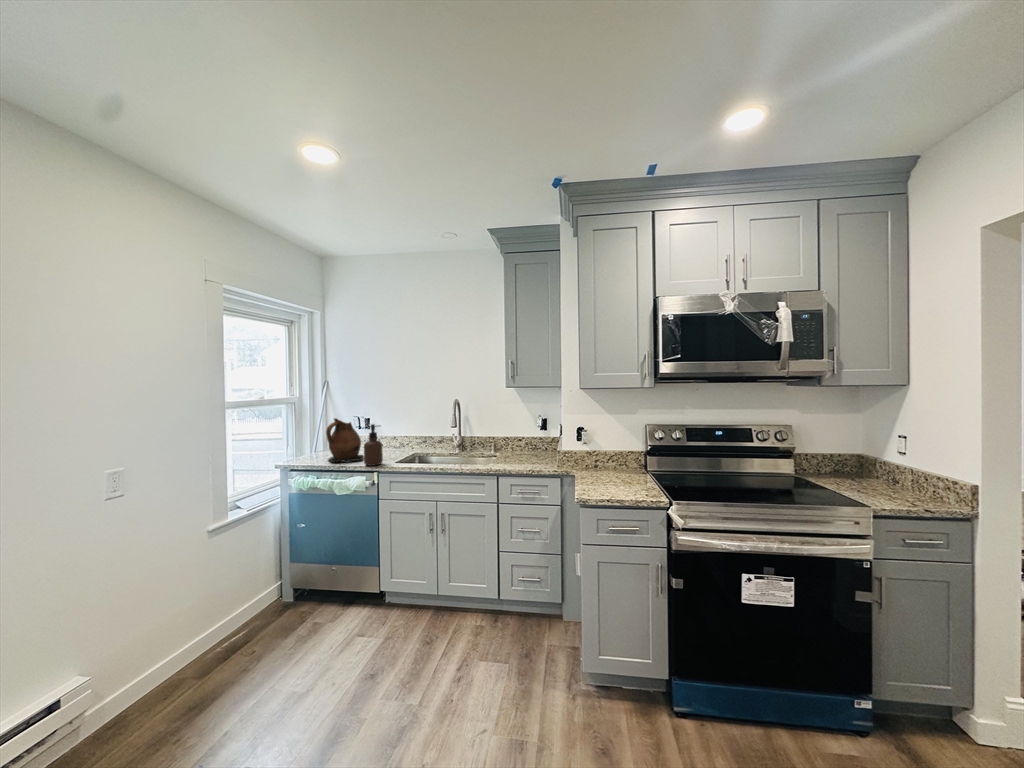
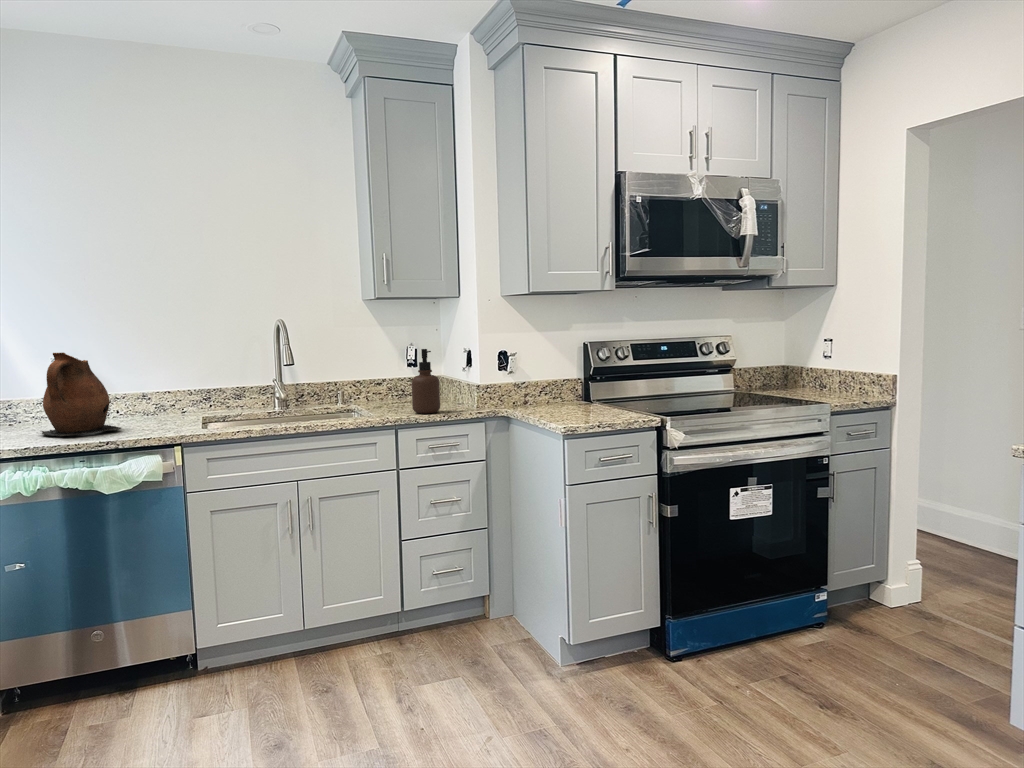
soap dispenser: present [364,424,383,466] -> present [412,349,440,414]

